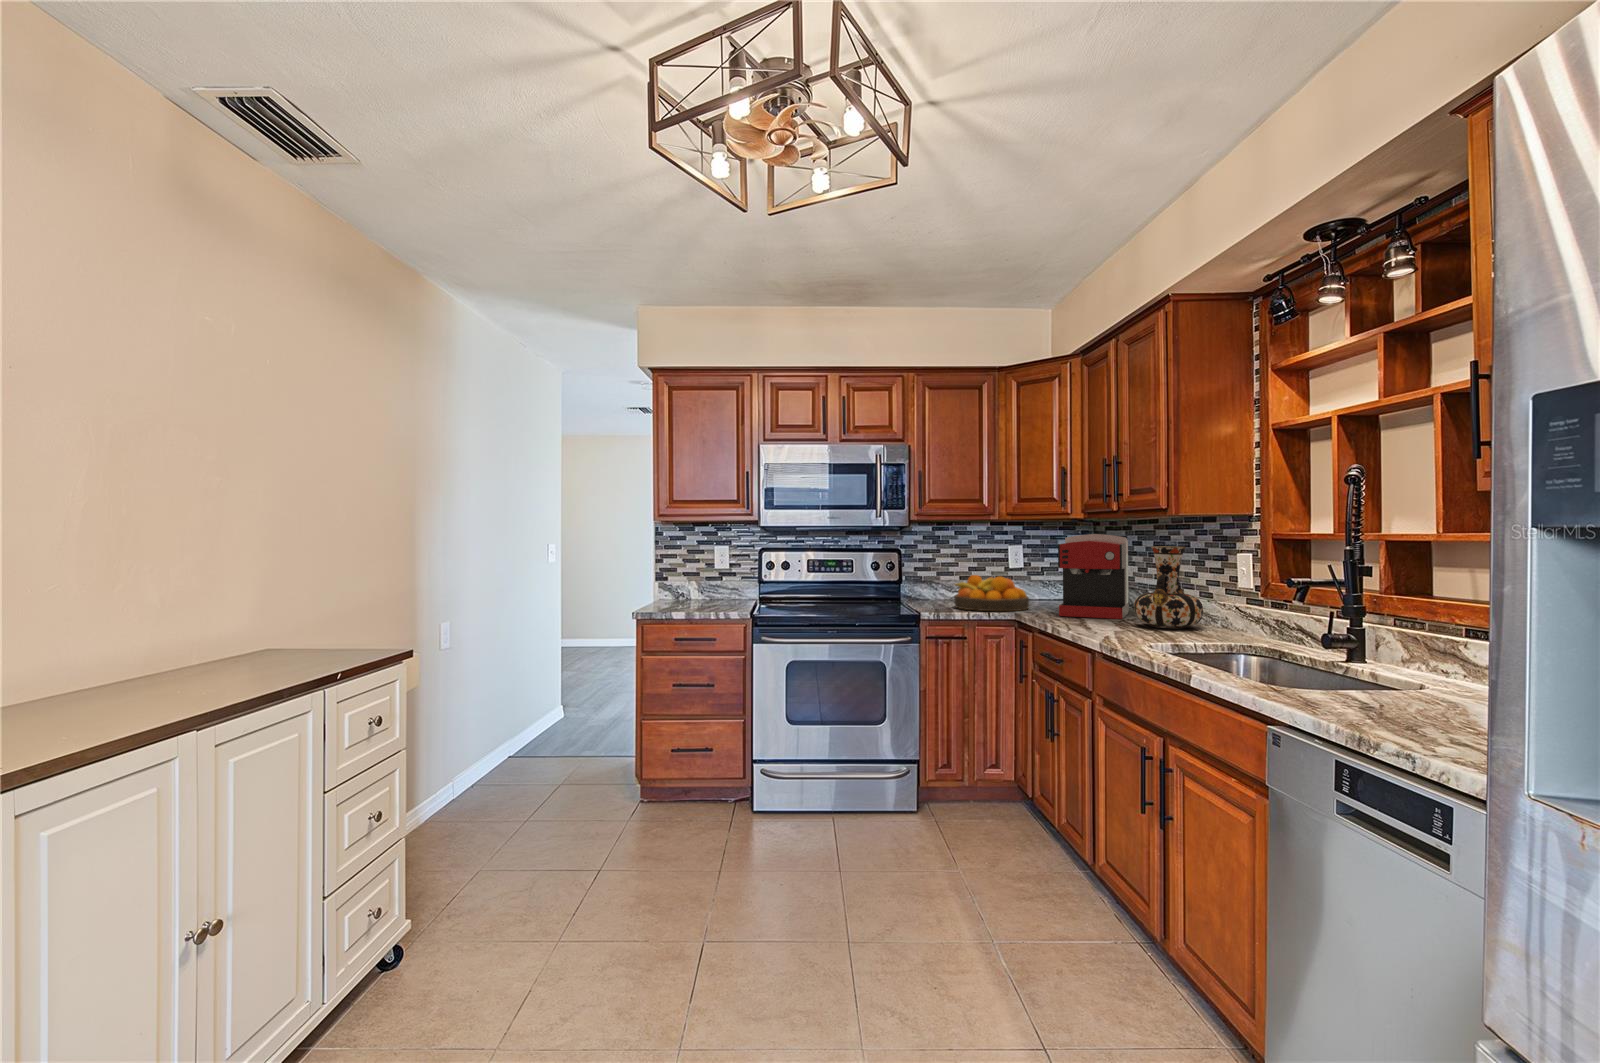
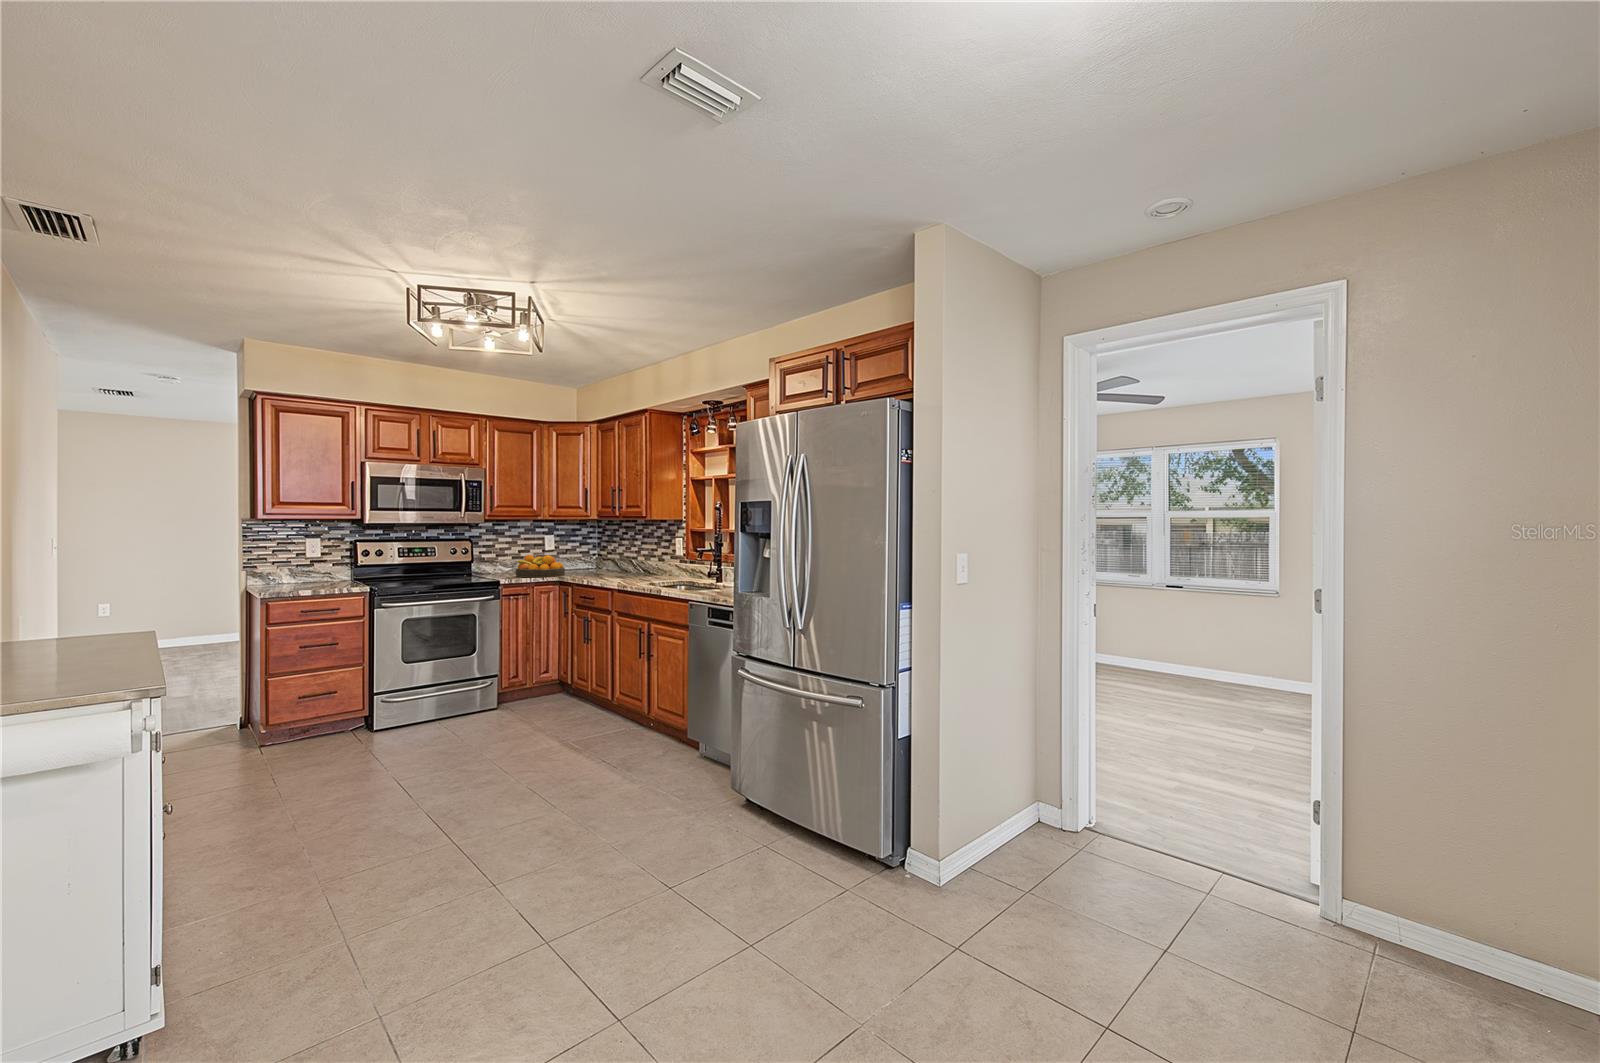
coffee maker: present [1058,534,1128,619] -> none [586,529,622,576]
vase: present [1134,546,1203,629] -> none [629,535,661,577]

